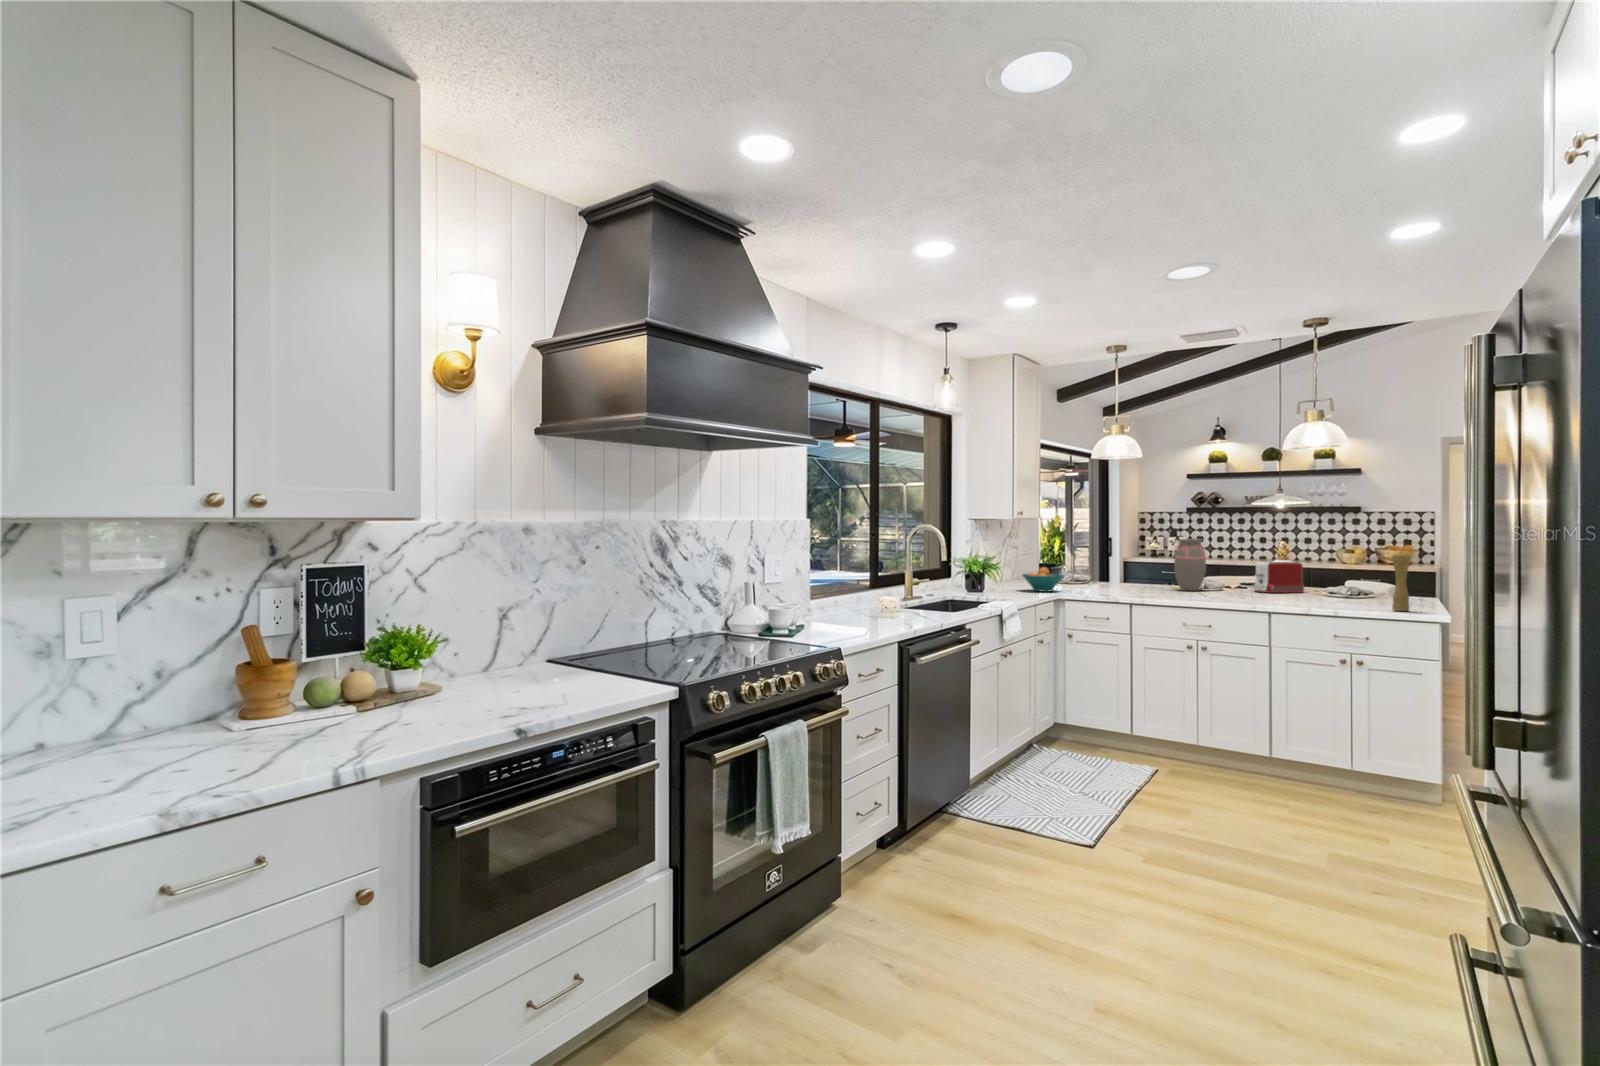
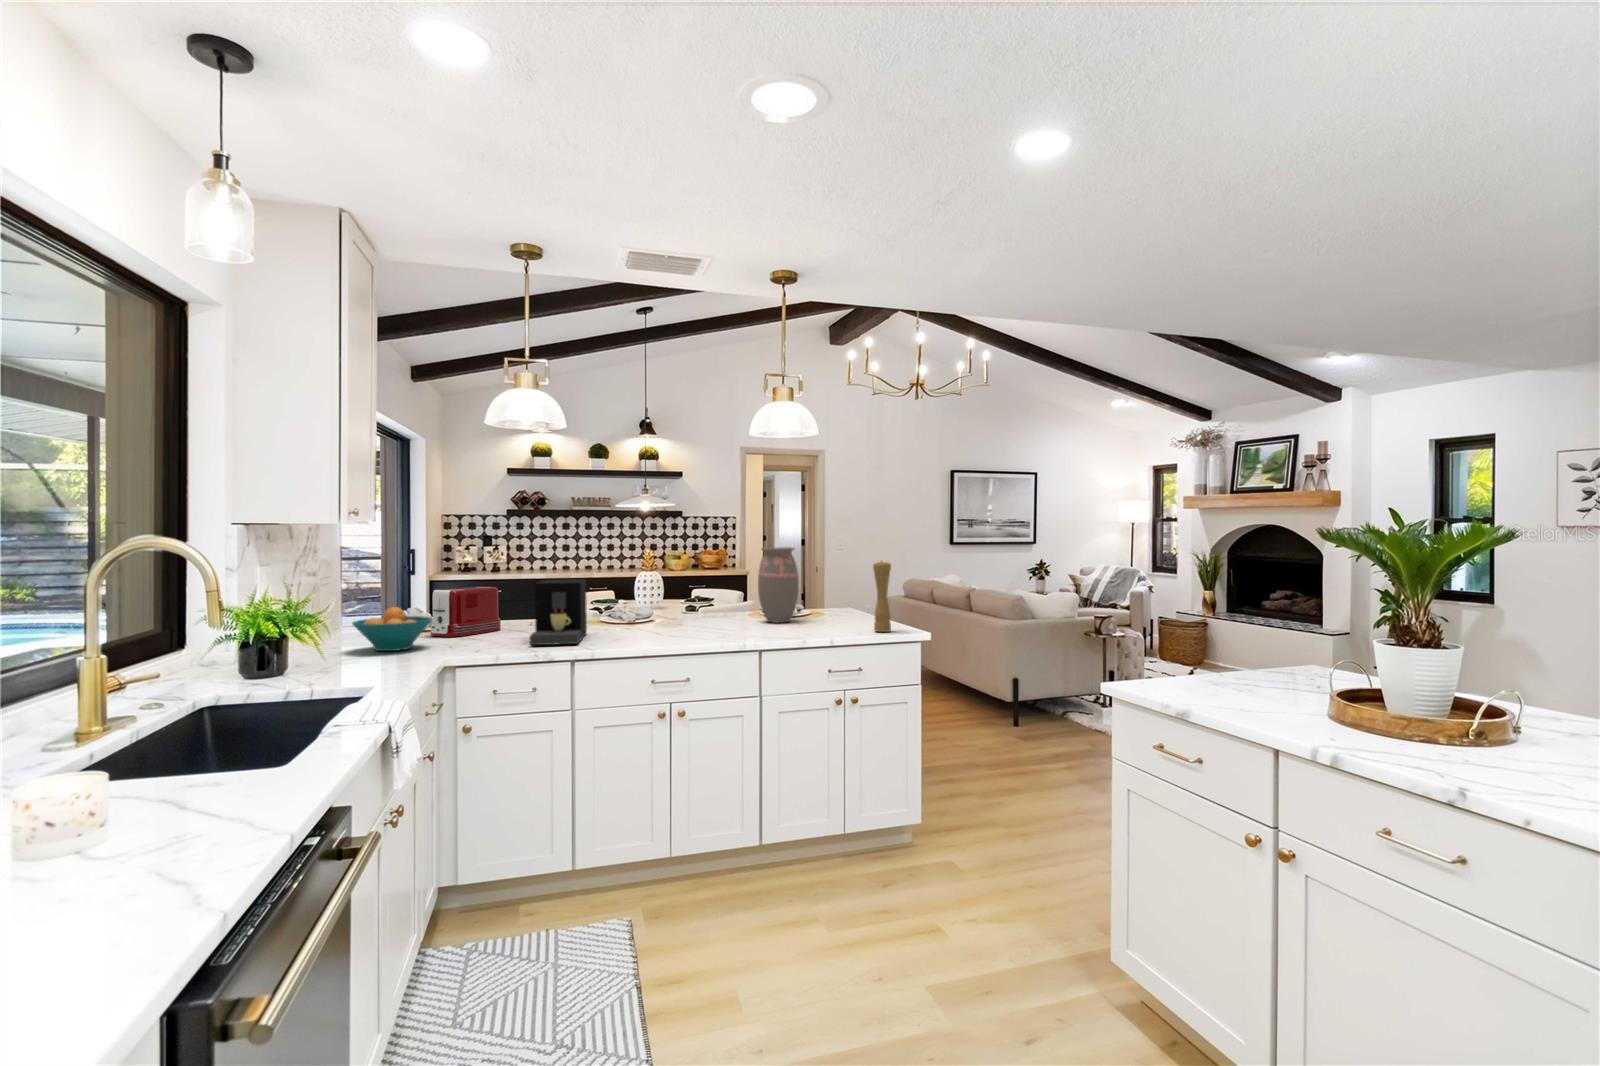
decorative vase: present [1174,539,1206,591] -> present [758,547,799,623]
coffee maker: none [1115,557,1164,597] -> present [530,579,587,645]
toaster: present [1254,562,1304,593] -> present [431,586,501,637]

